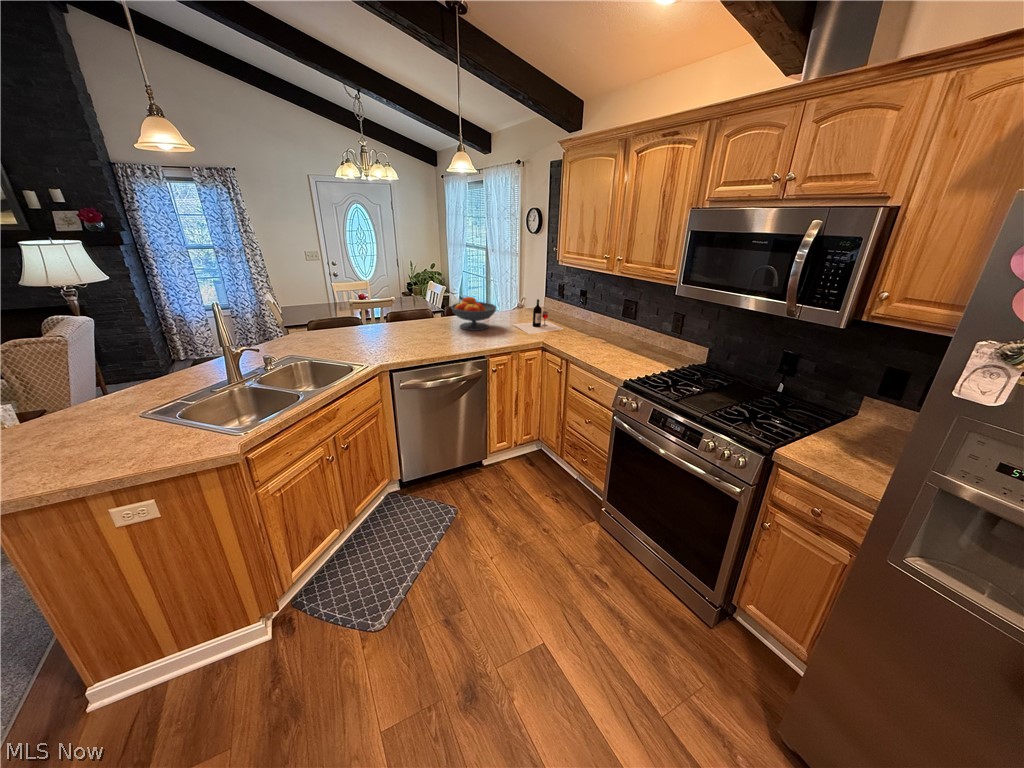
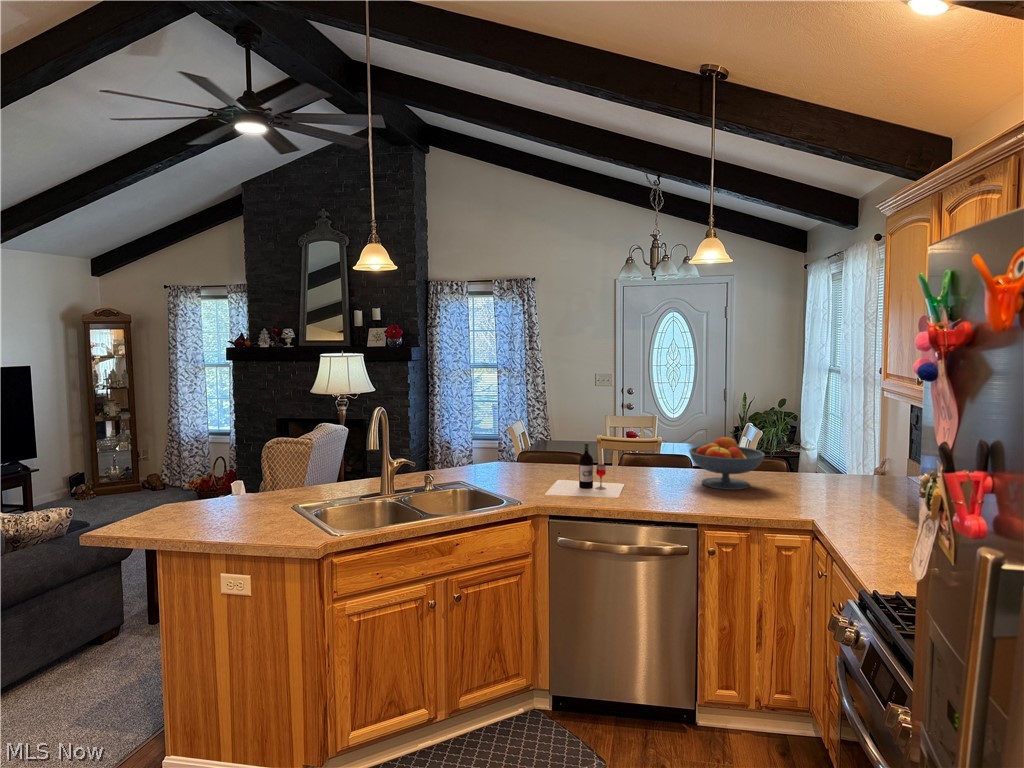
wine bottle: present [513,299,563,334] -> present [545,443,625,497]

